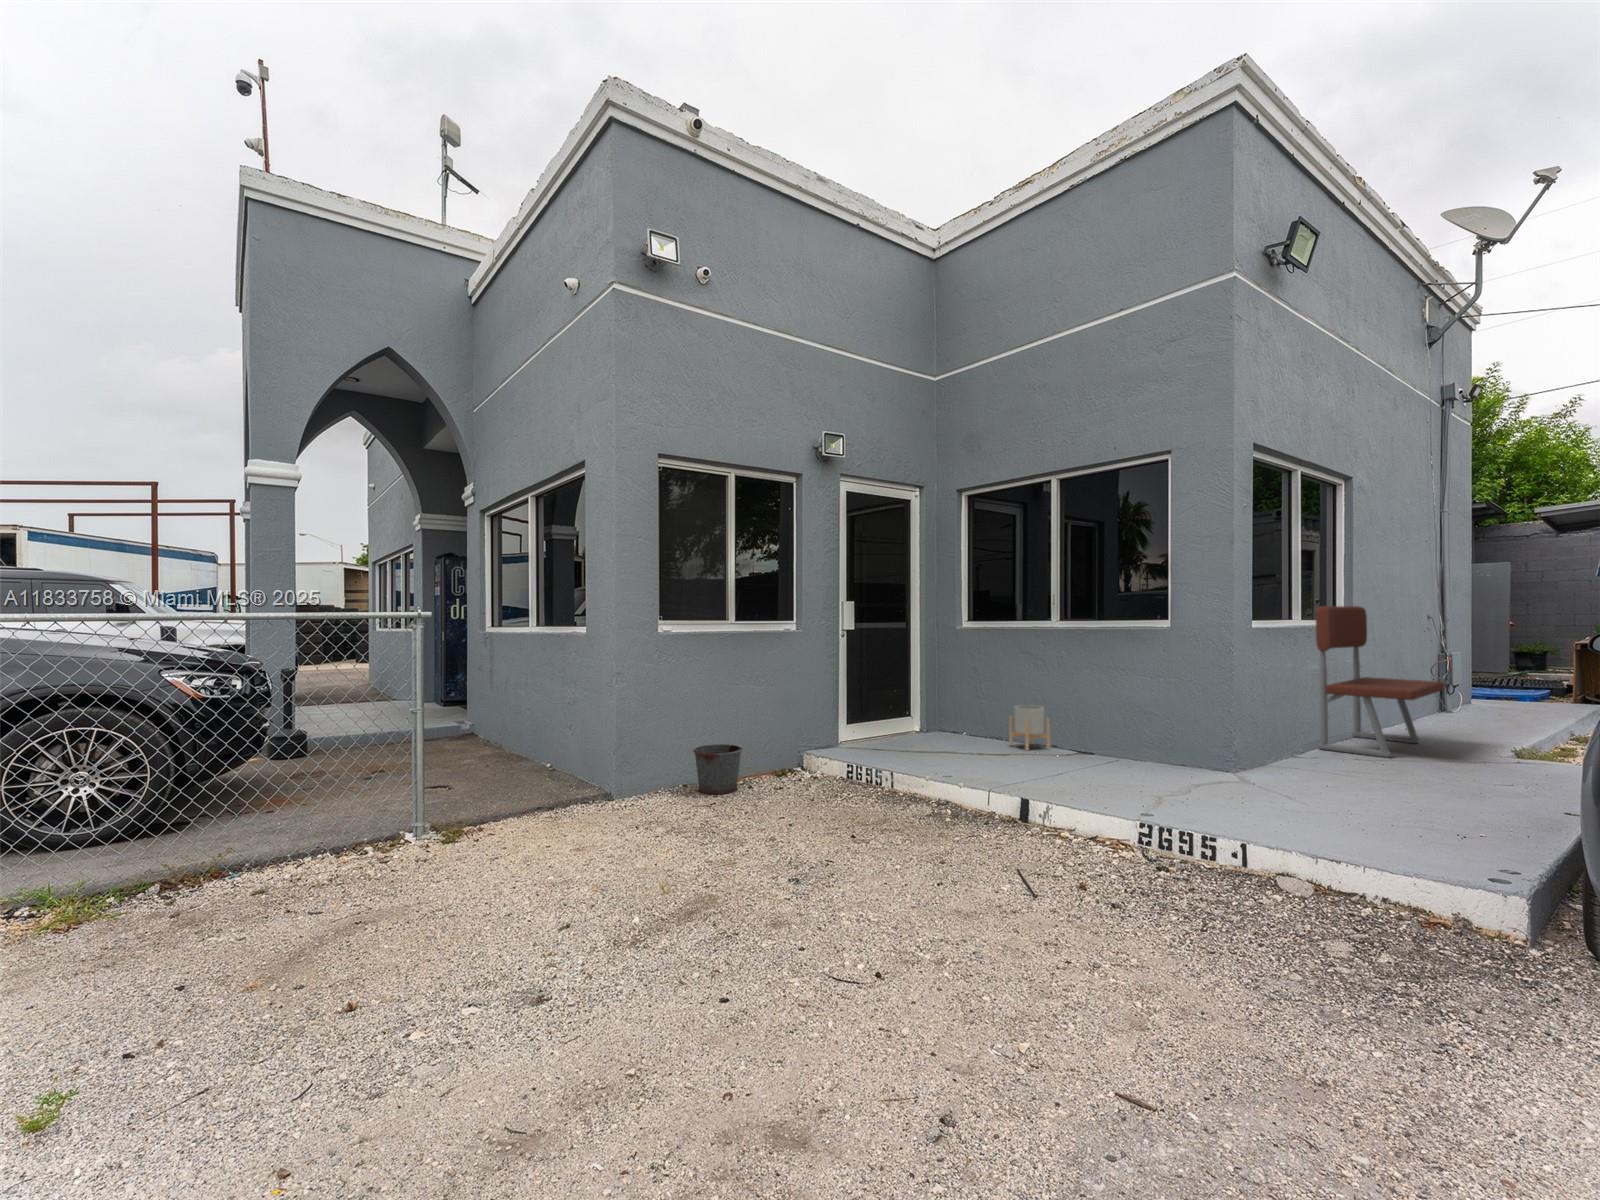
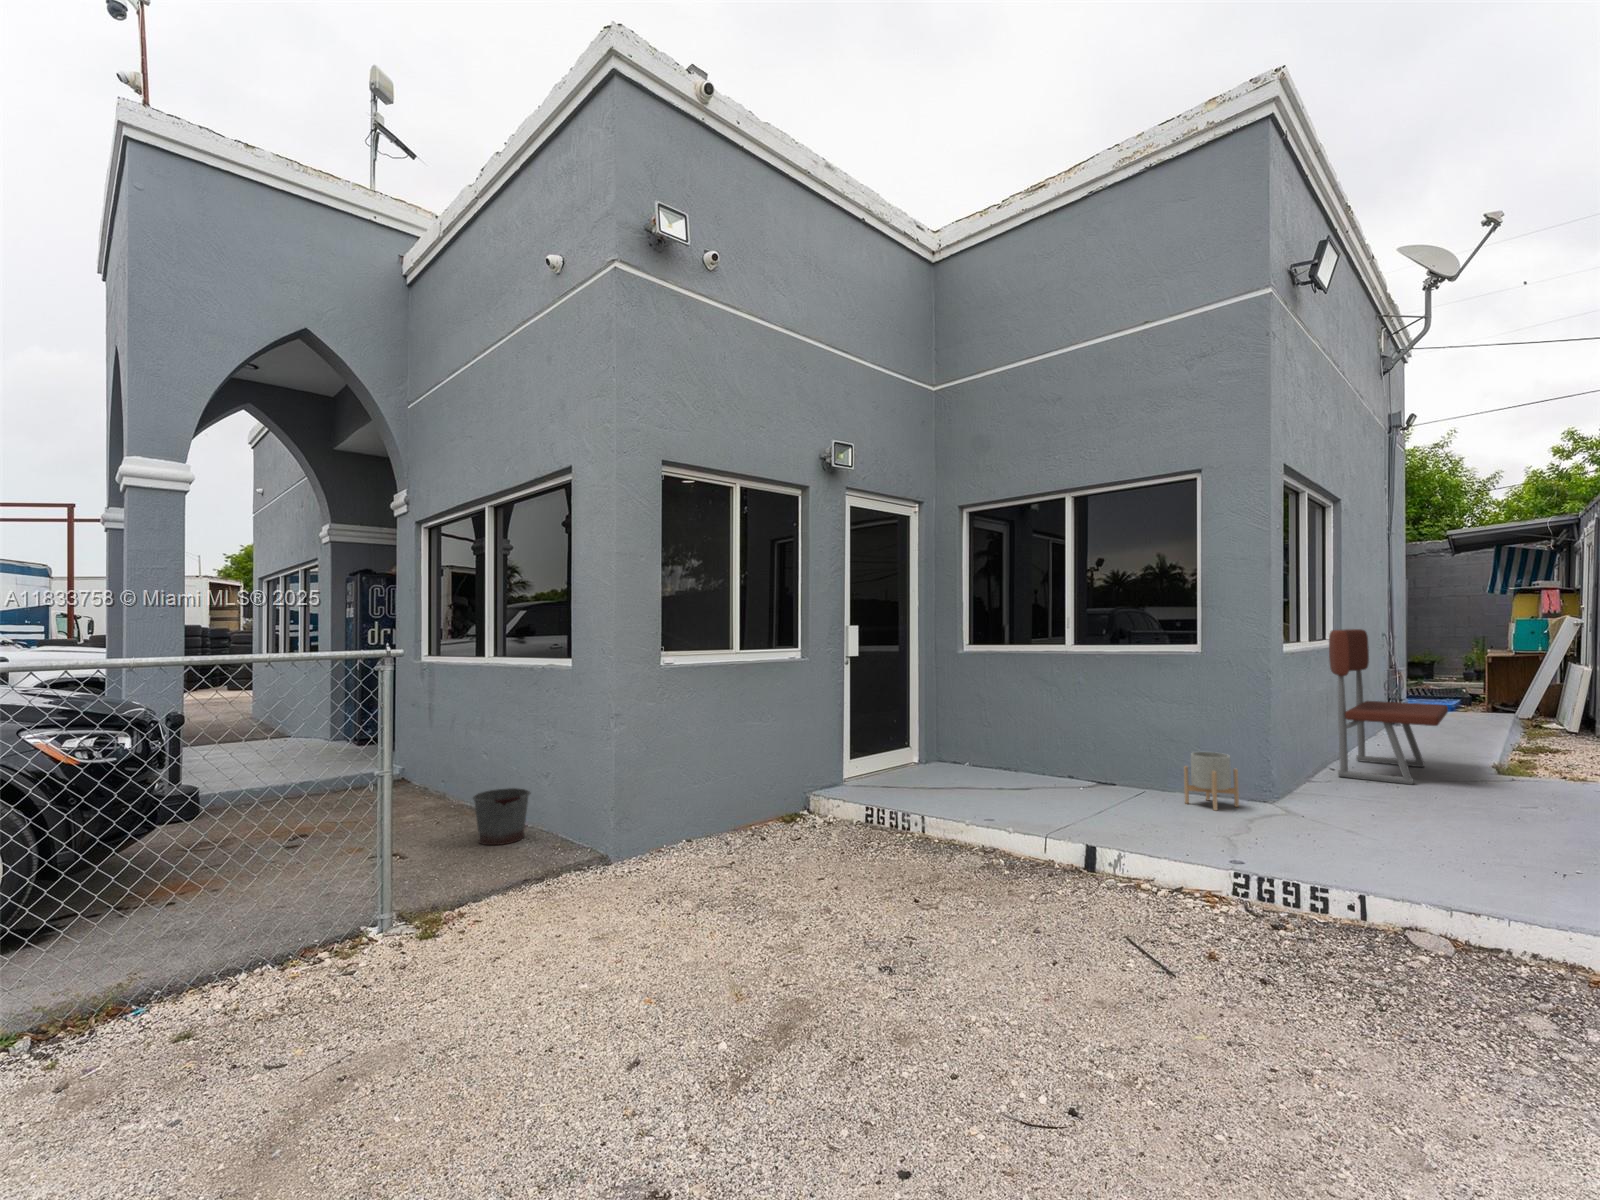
planter: present [1009,705,1050,751] -> present [1184,752,1239,811]
bucket: present [693,744,742,794] -> present [473,788,530,845]

